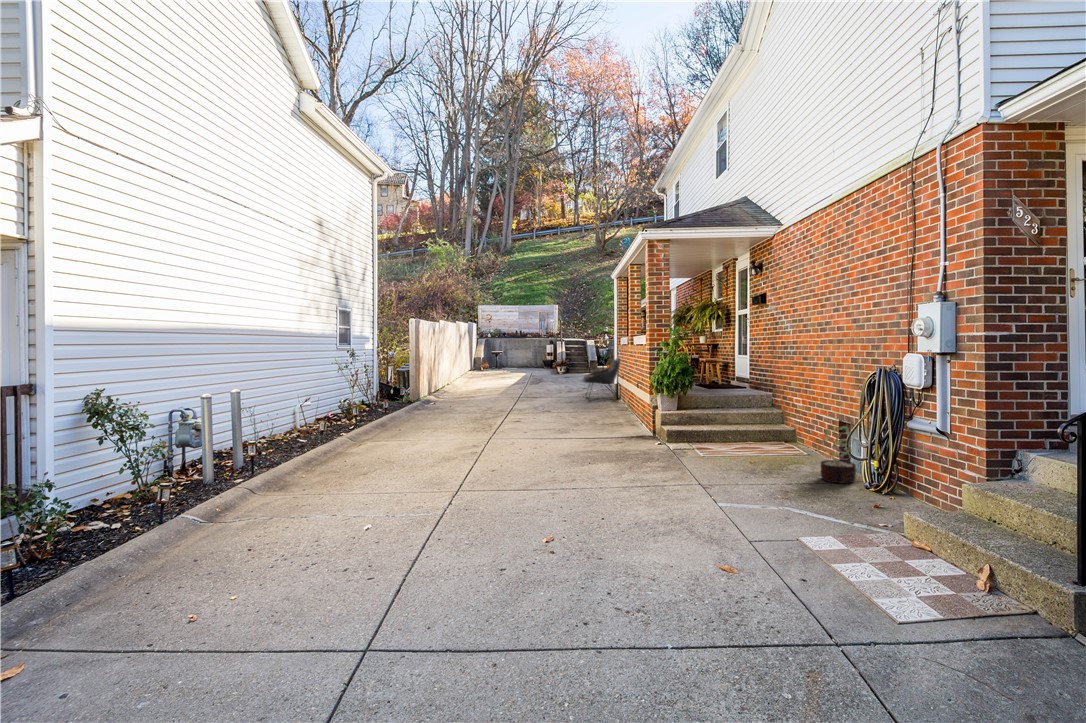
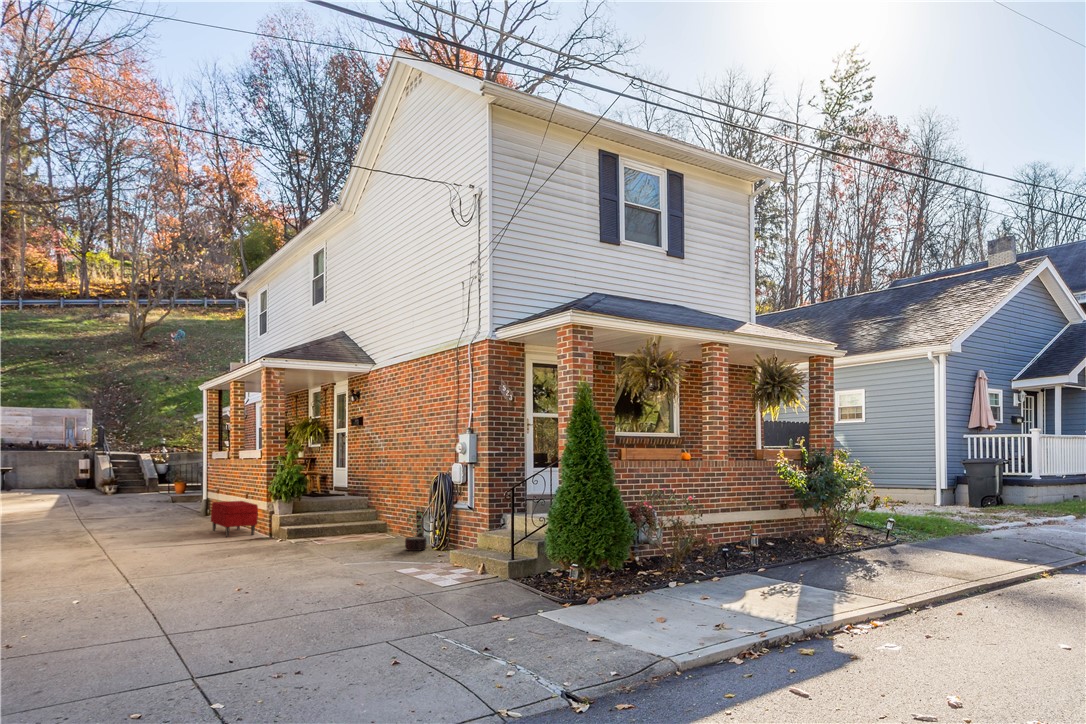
lounge chair: present [582,358,621,402] -> none [167,473,215,519]
bench: none [605,390,645,429] -> present [211,501,258,537]

